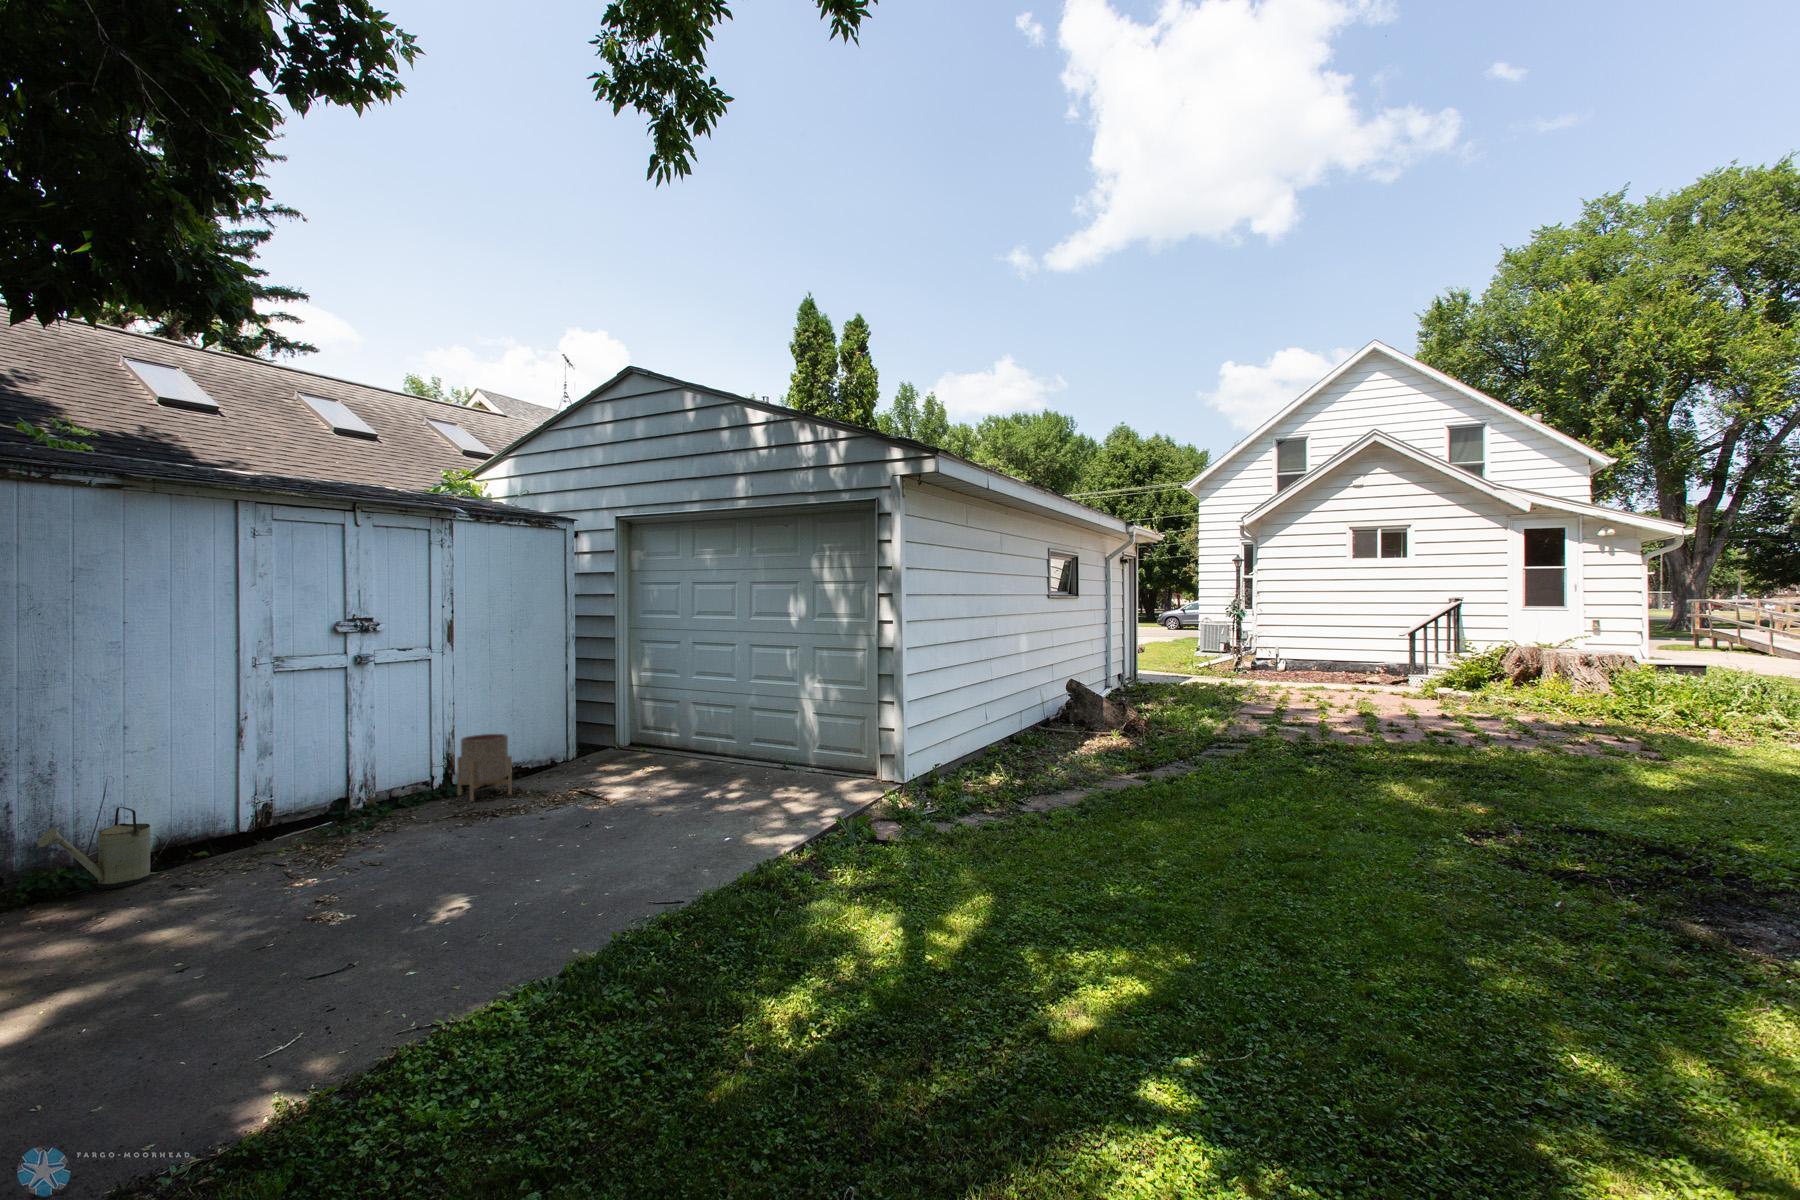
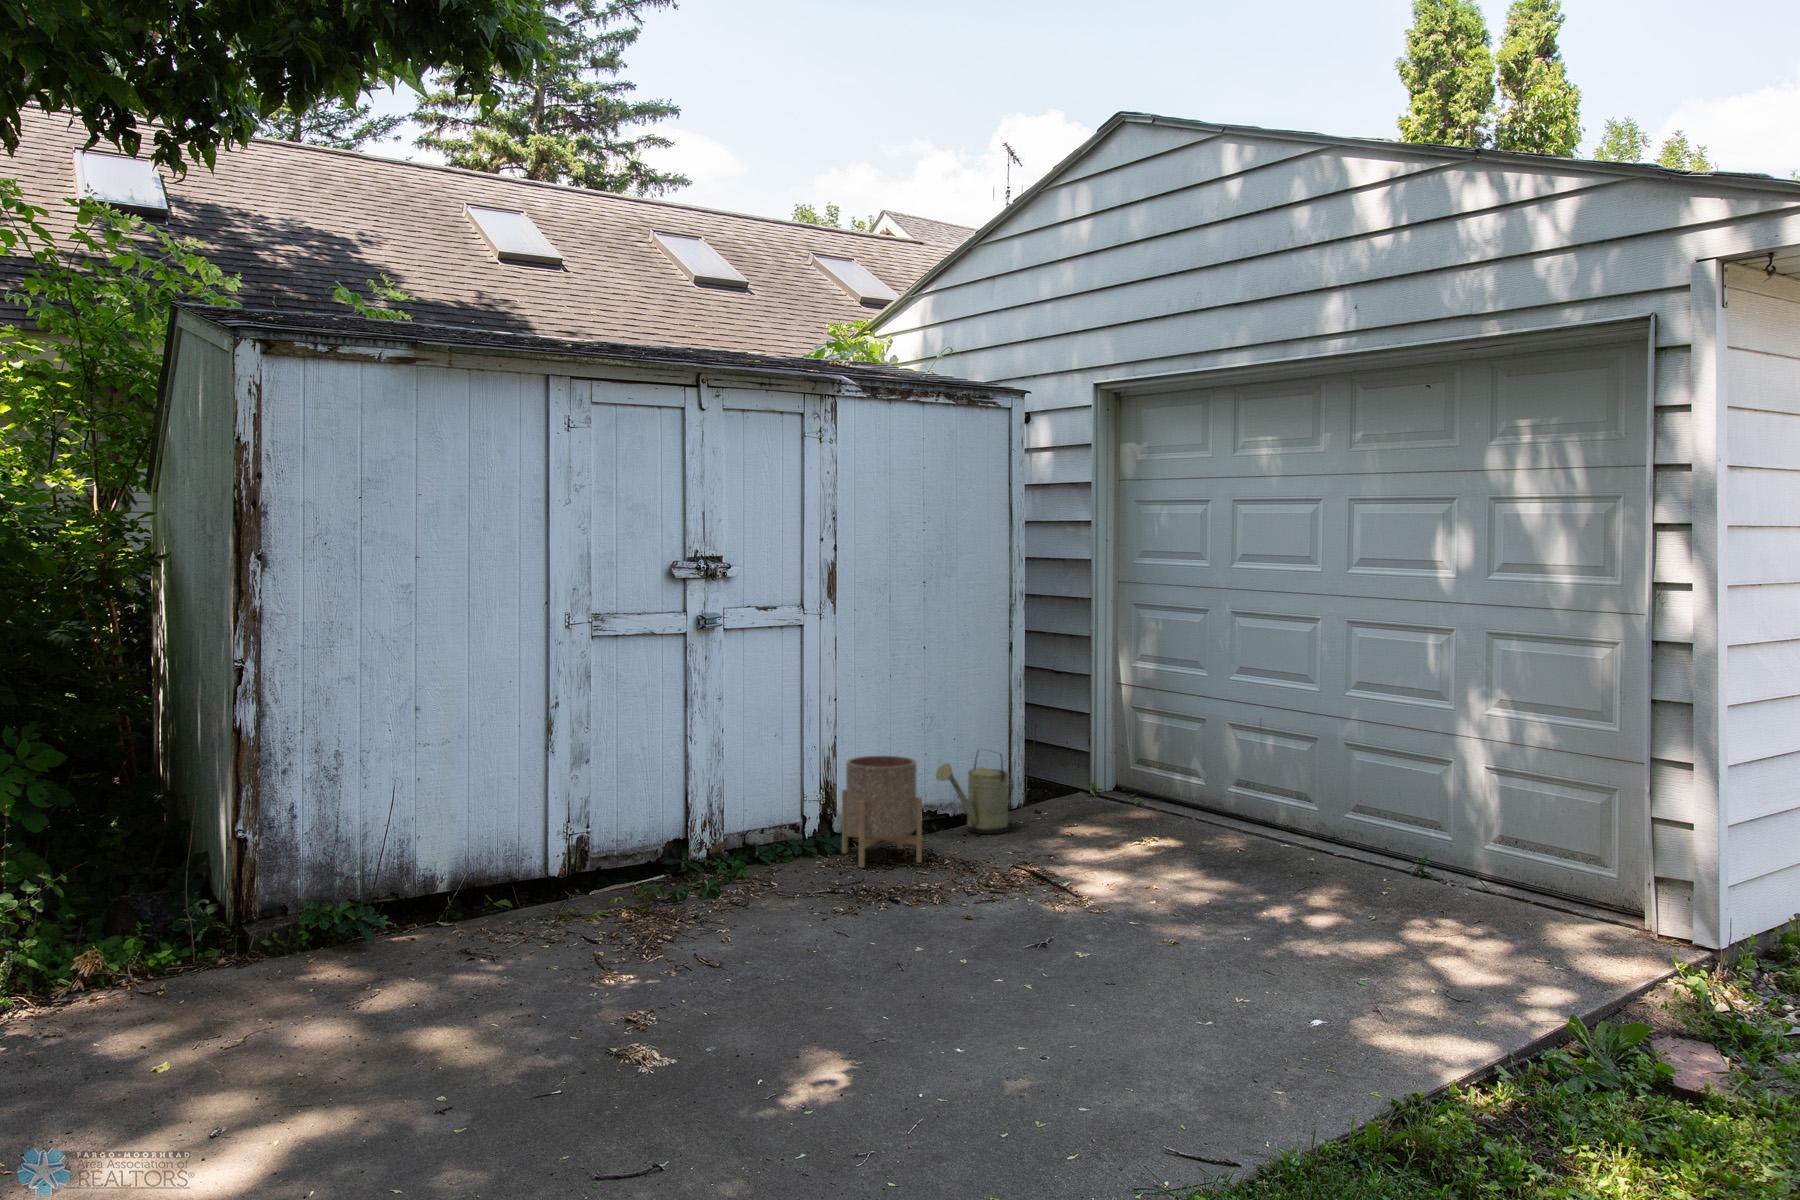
watering can: present [38,807,160,889] -> present [936,752,1011,834]

